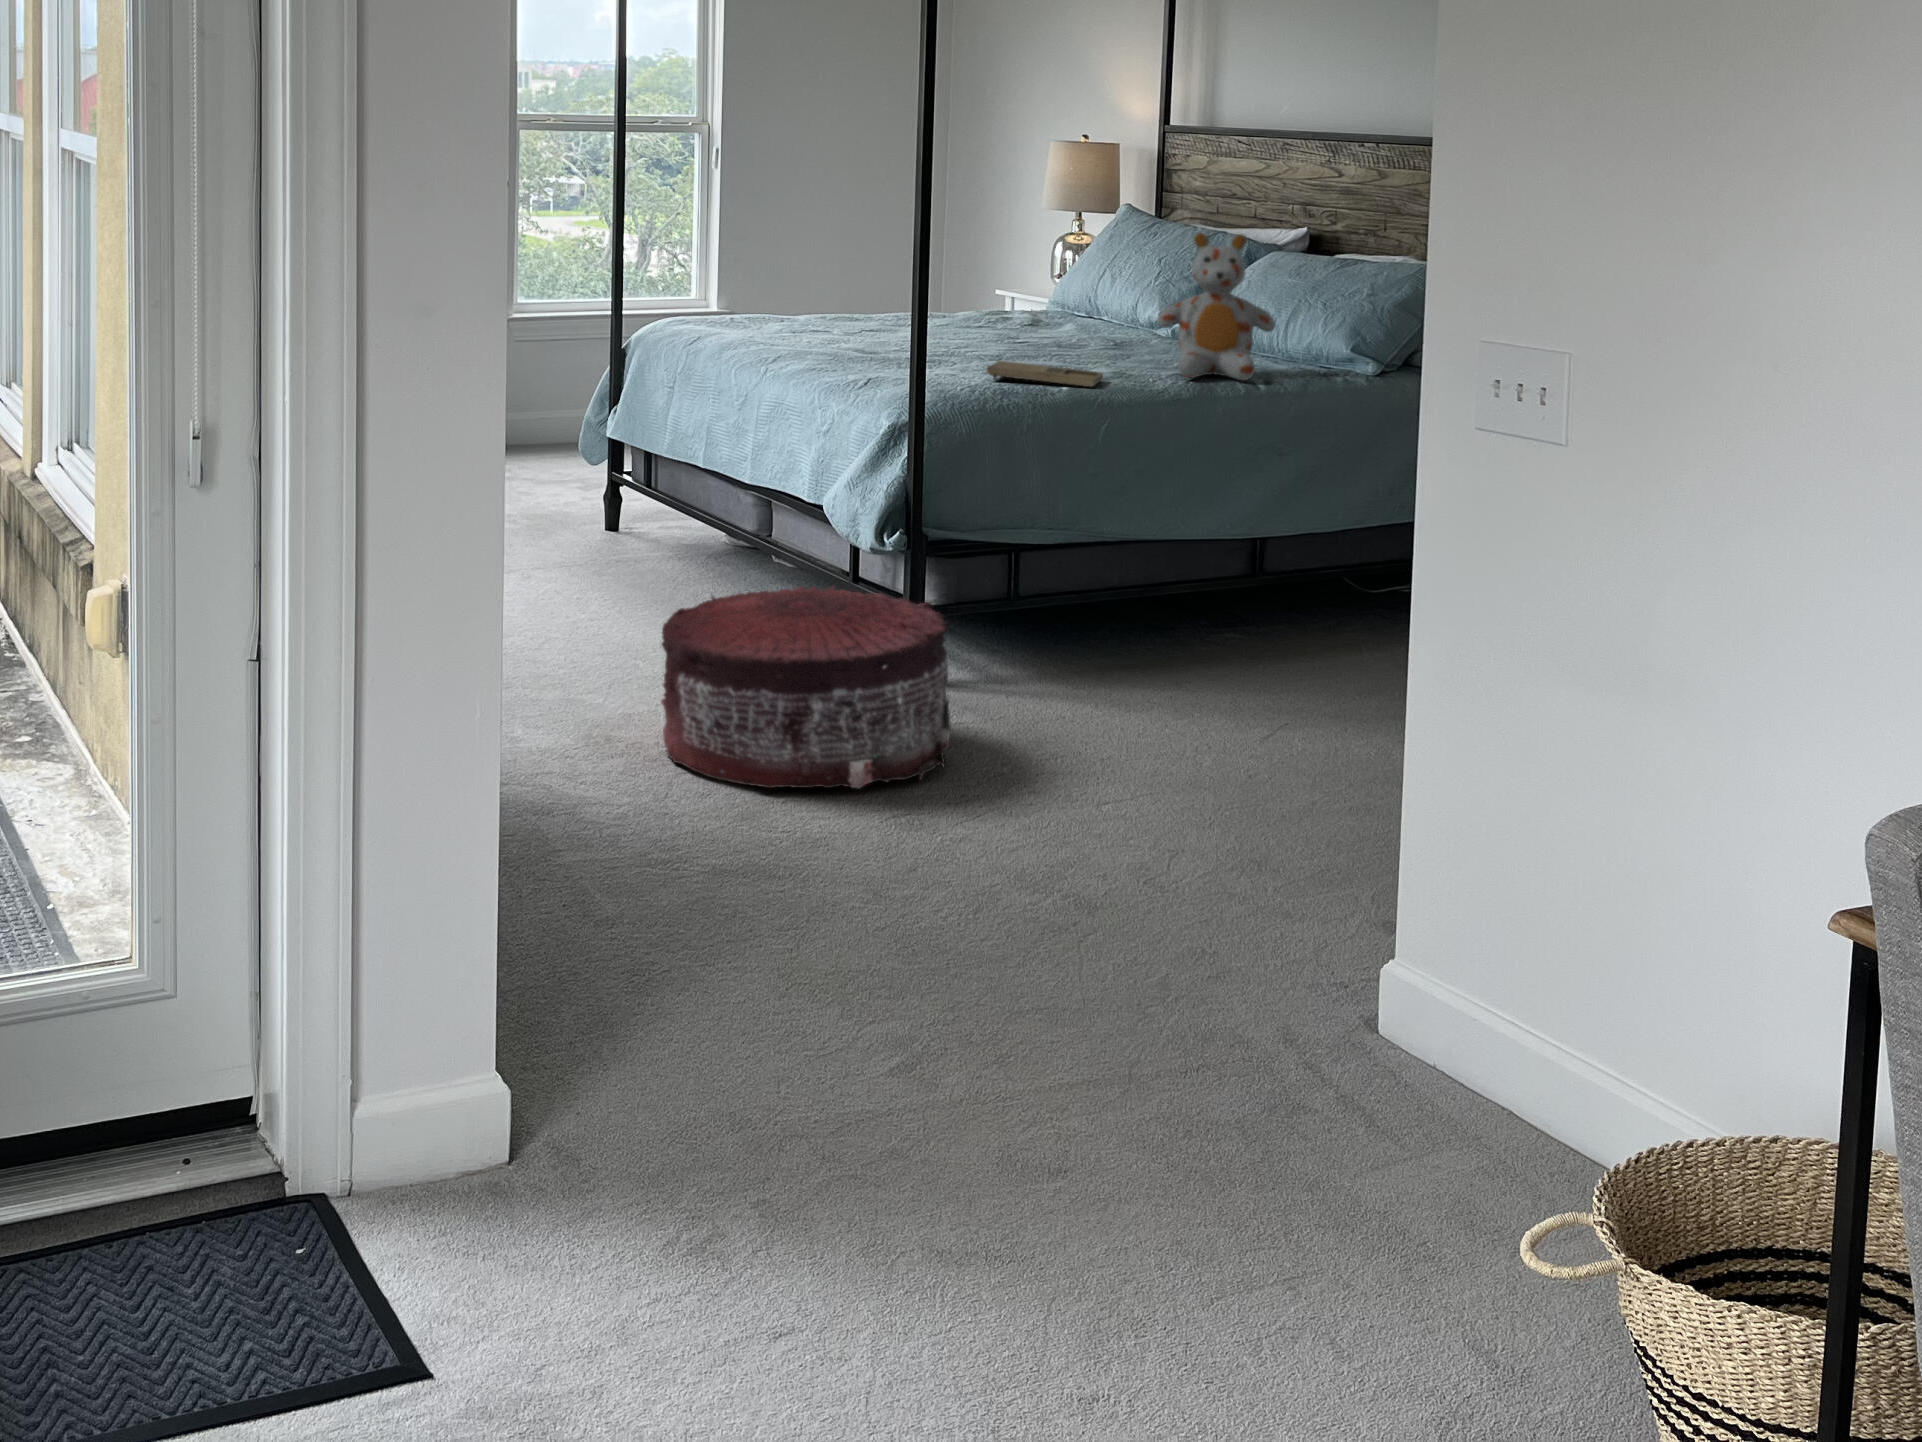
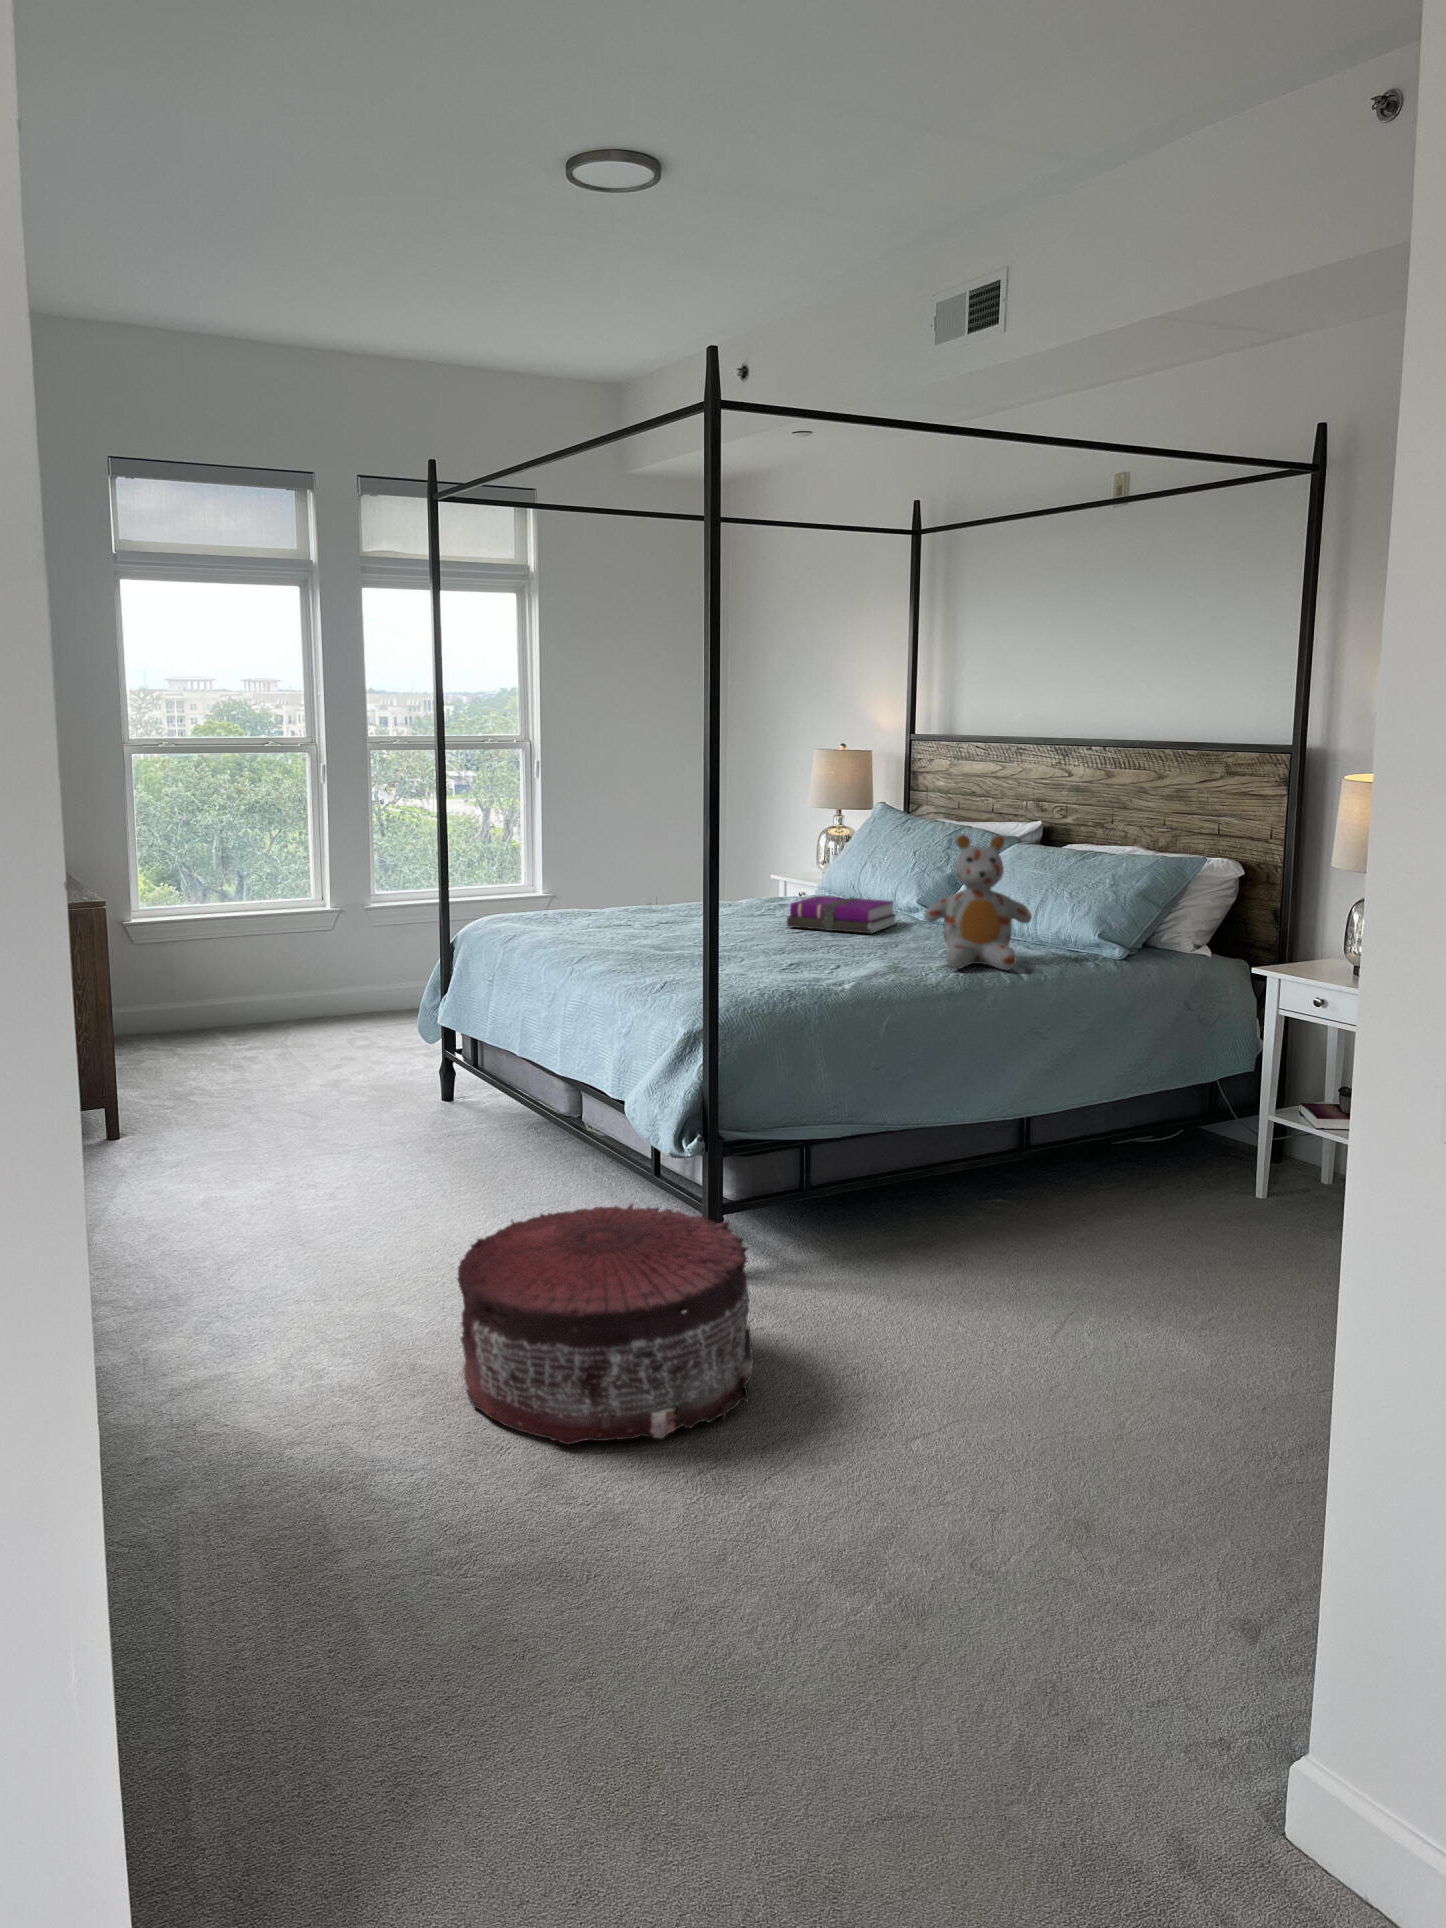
notebook: none [1008,304,1135,345] -> present [787,896,896,933]
tray: present [987,360,1103,387] -> none [772,958,879,983]

